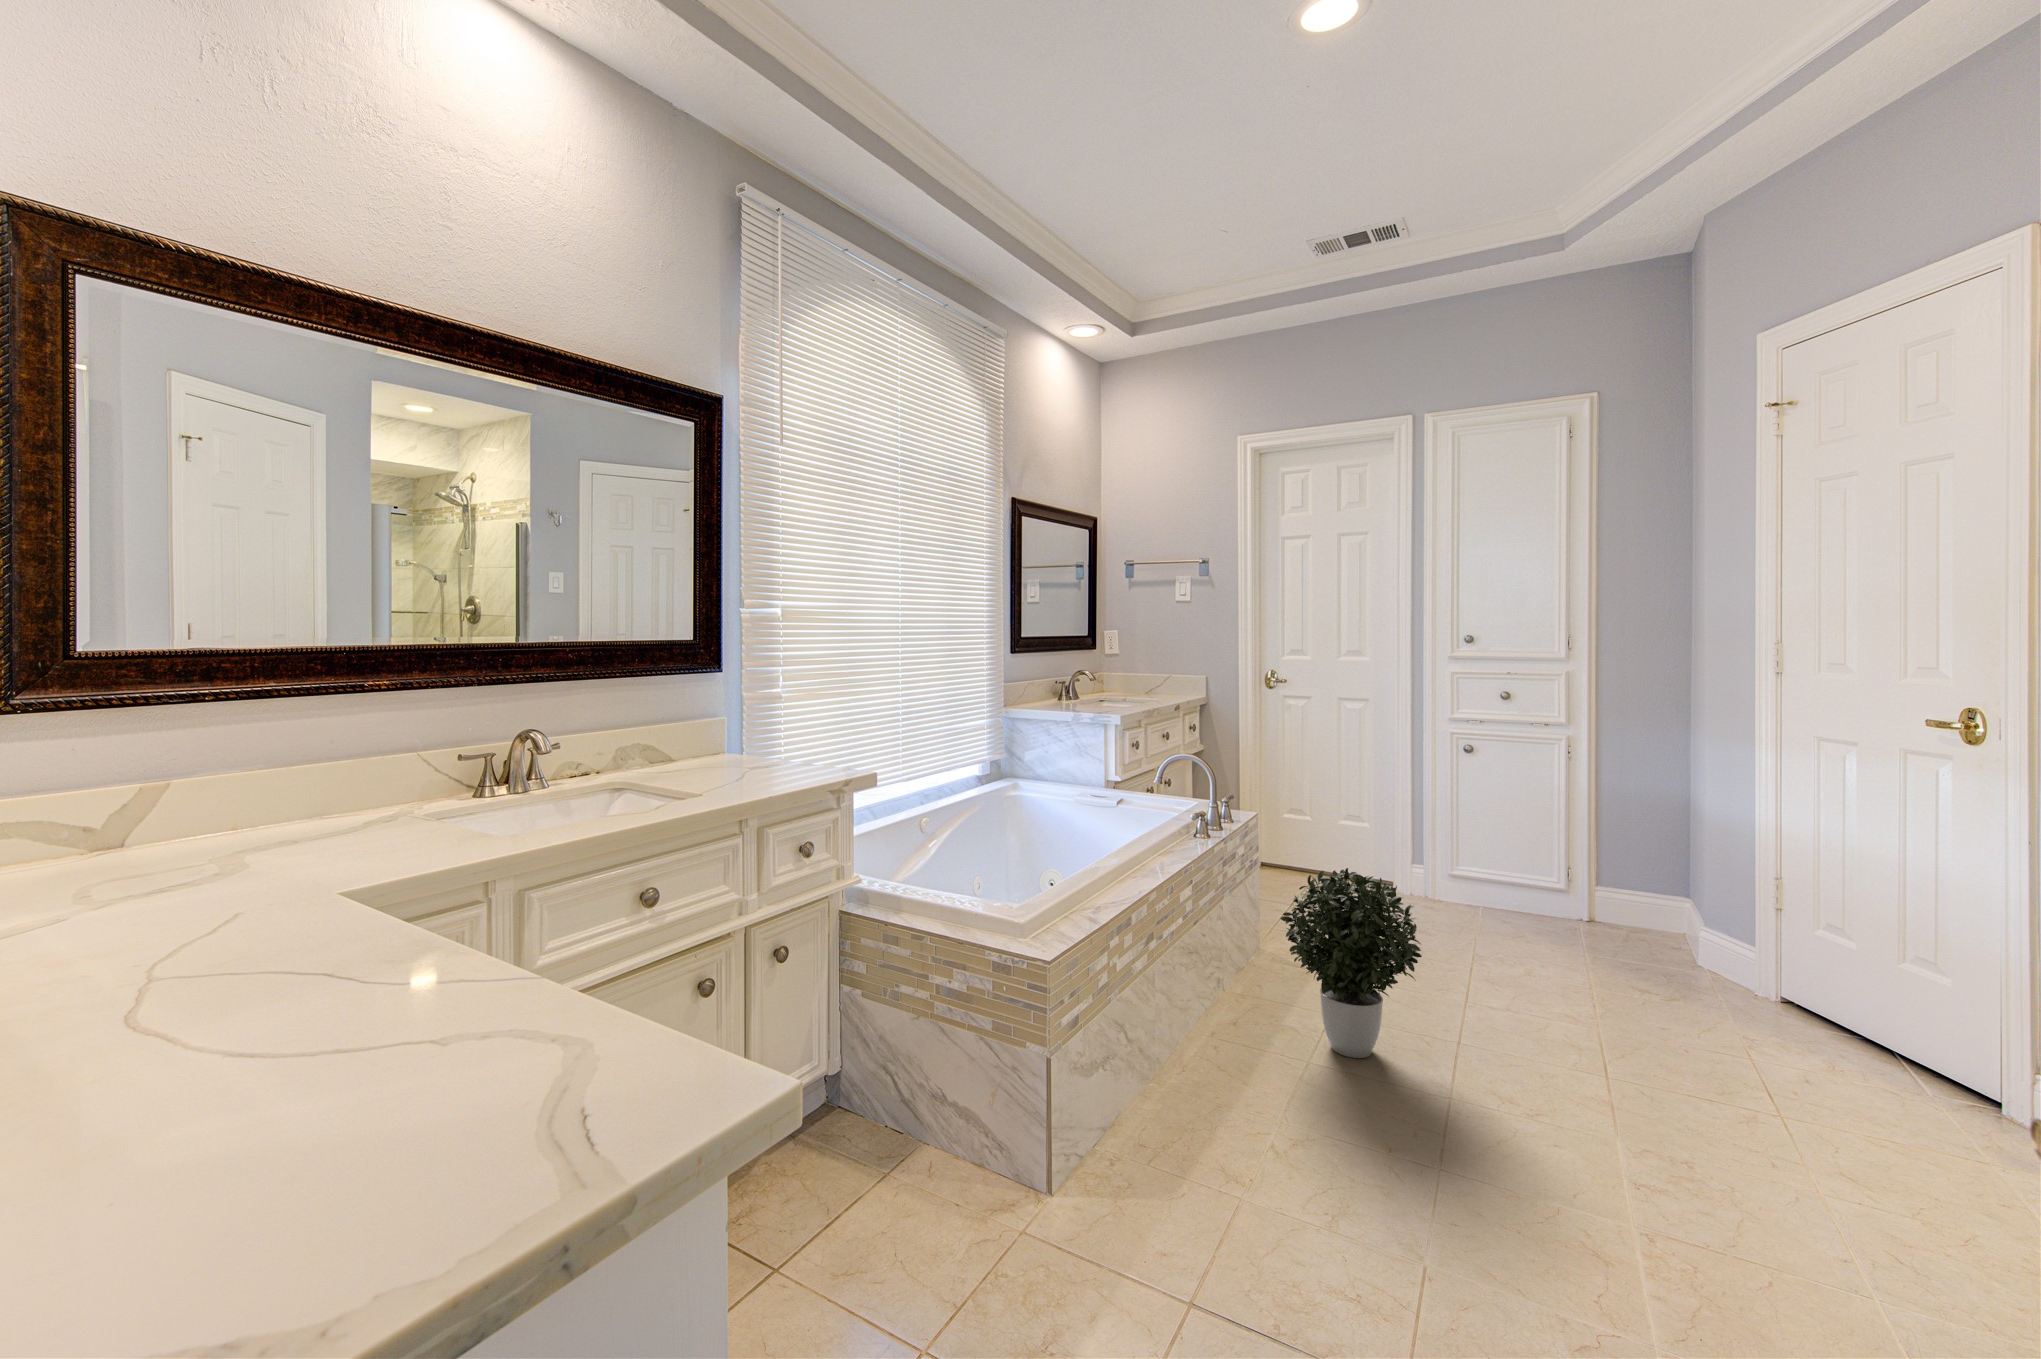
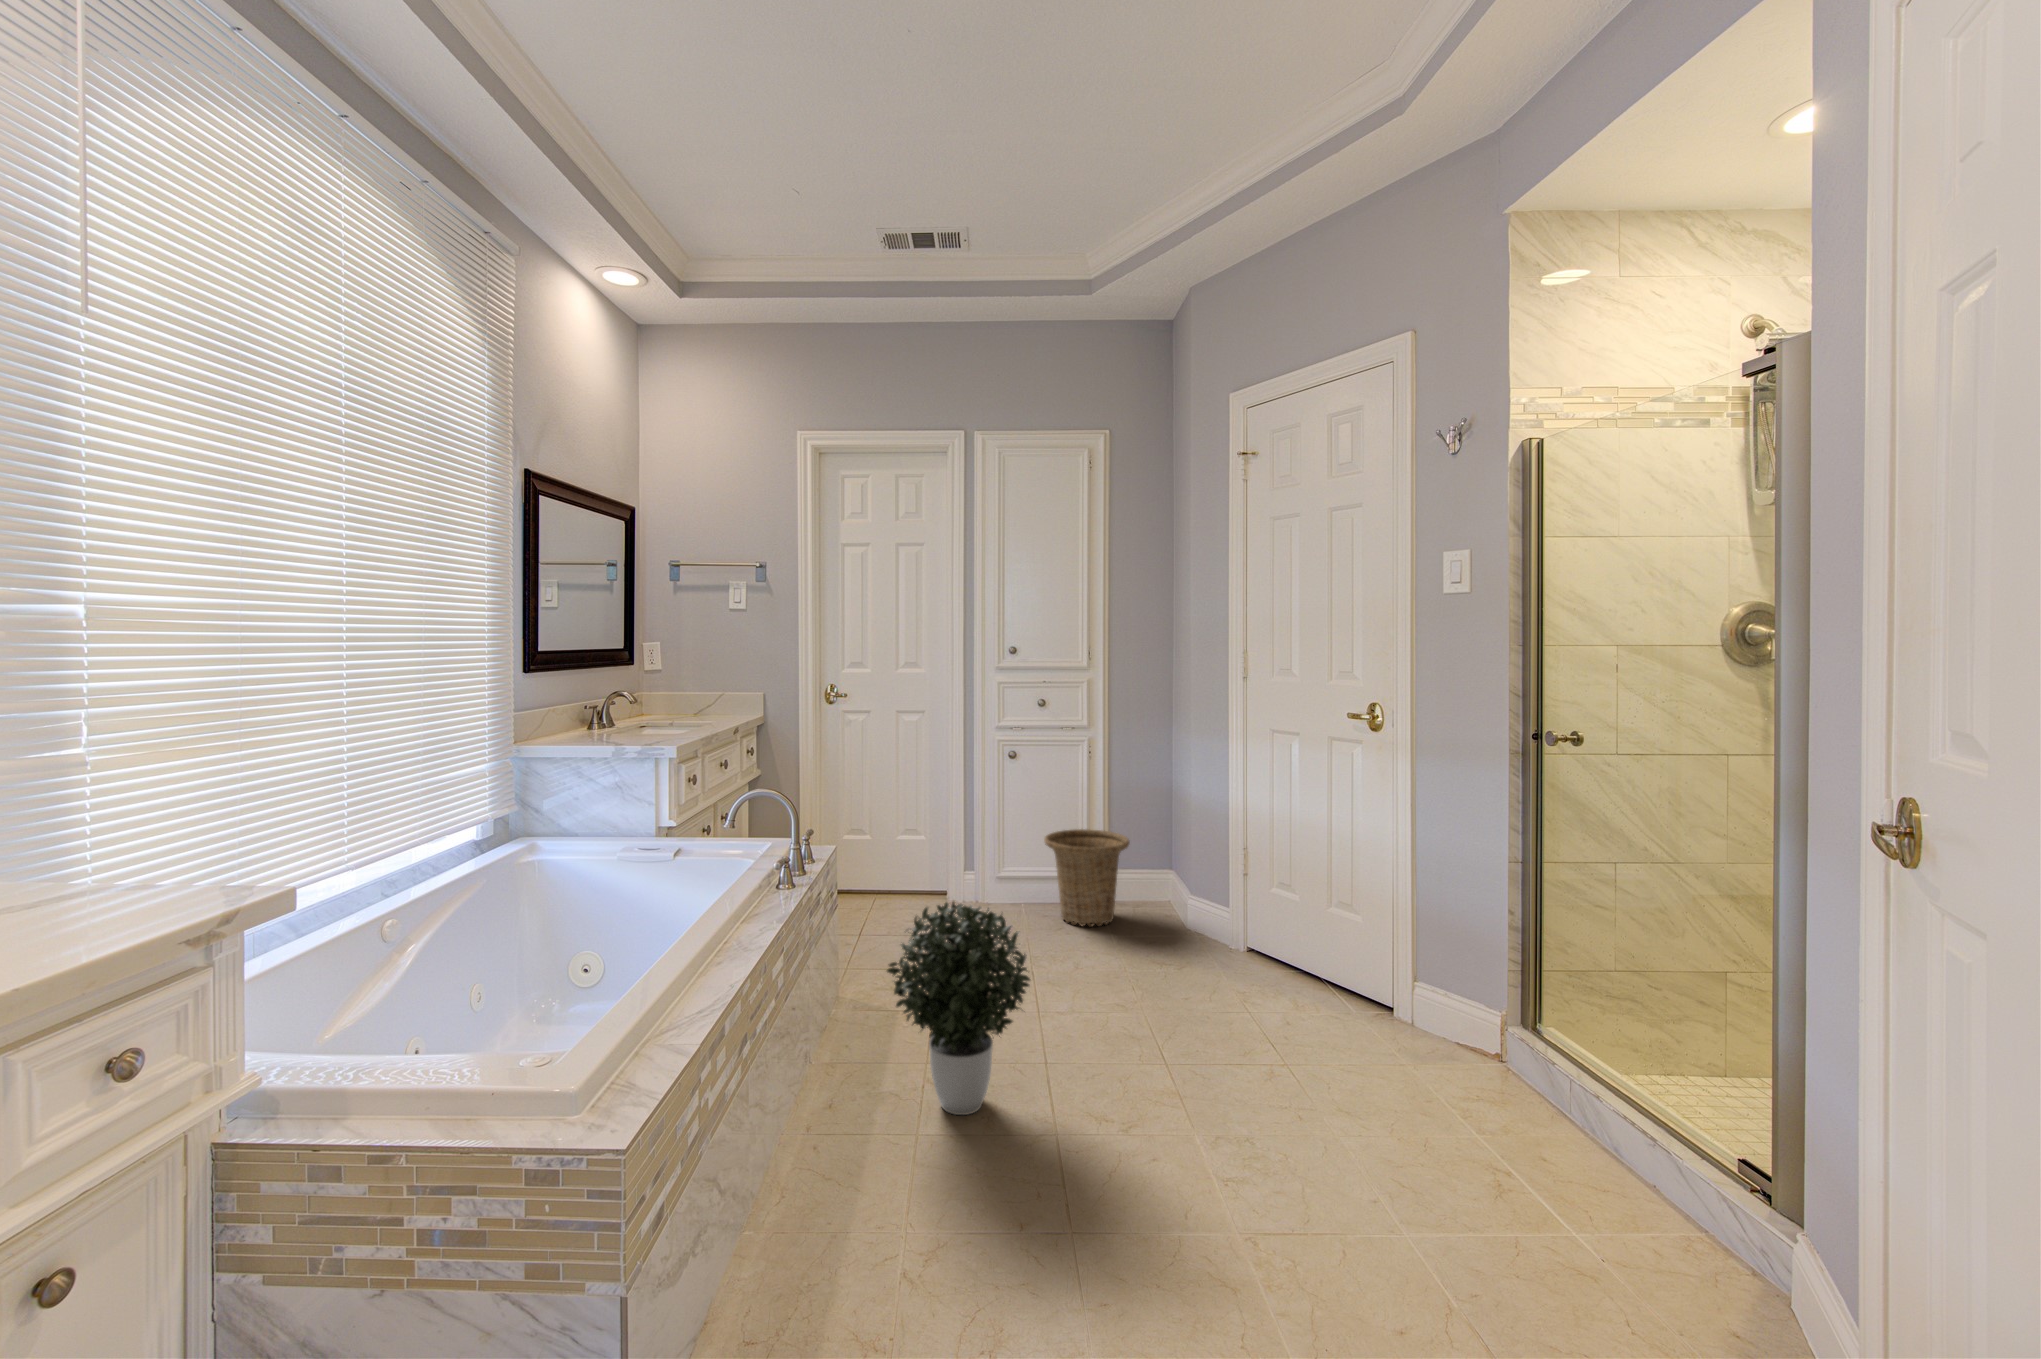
basket: none [1502,836,1613,943] -> present [1044,829,1130,927]

